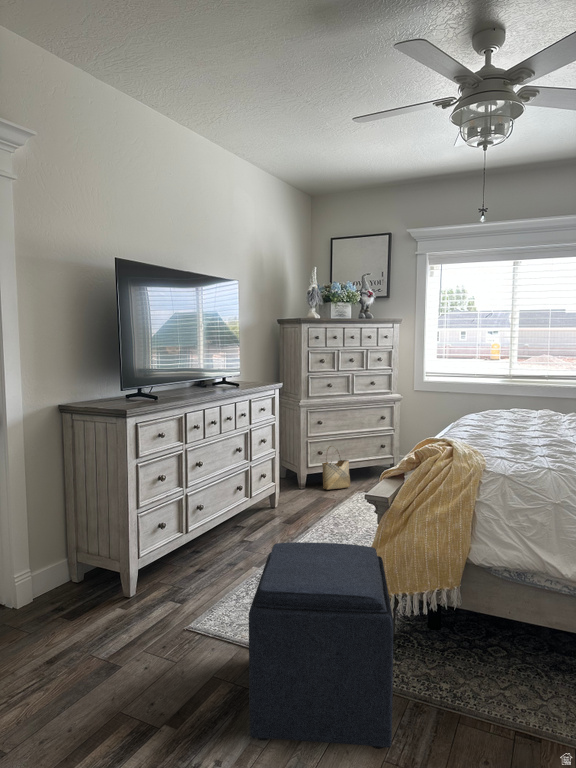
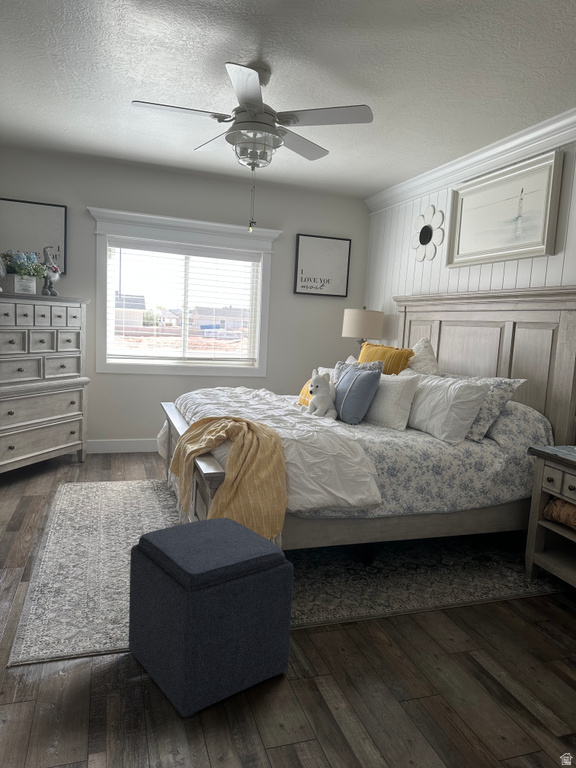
woven basket: present [322,446,350,490] -> none [18,436,49,485]

